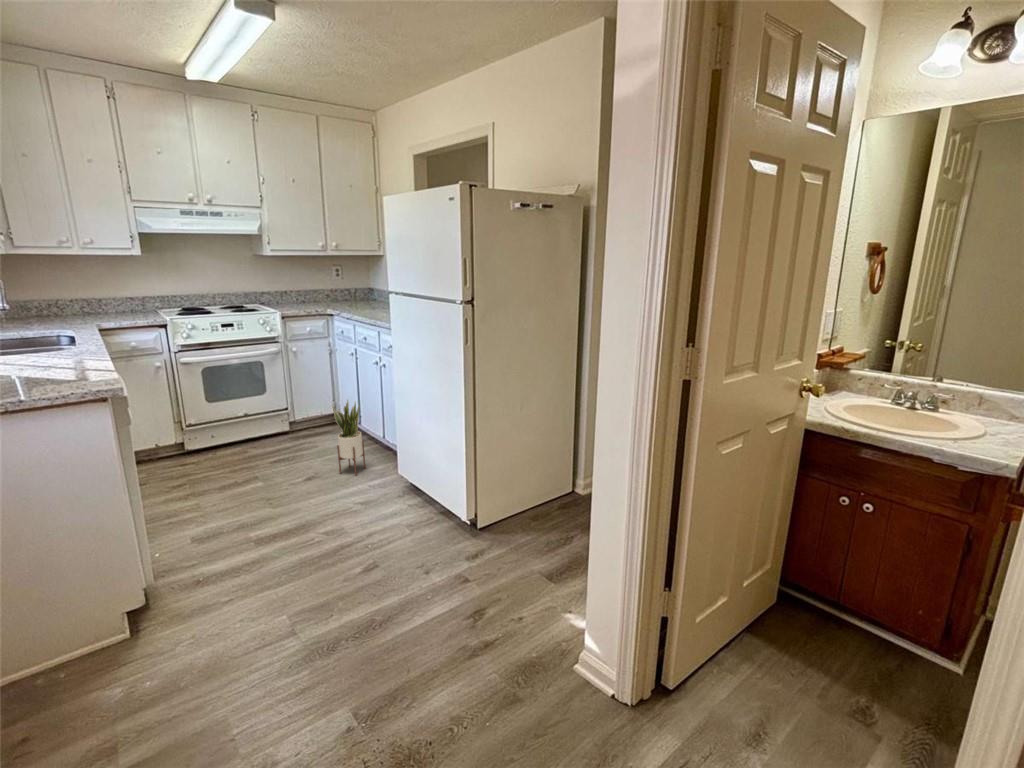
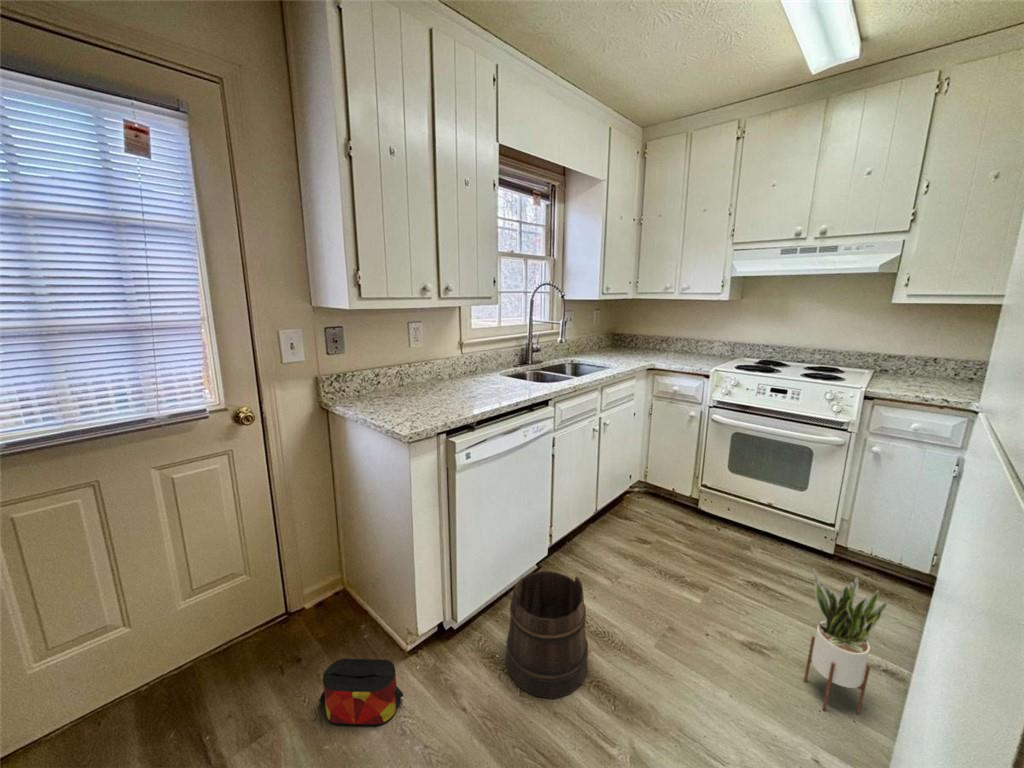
bucket: none [182,480,264,580] -> present [506,571,588,699]
bag: none [97,614,182,711] -> present [319,658,403,726]

